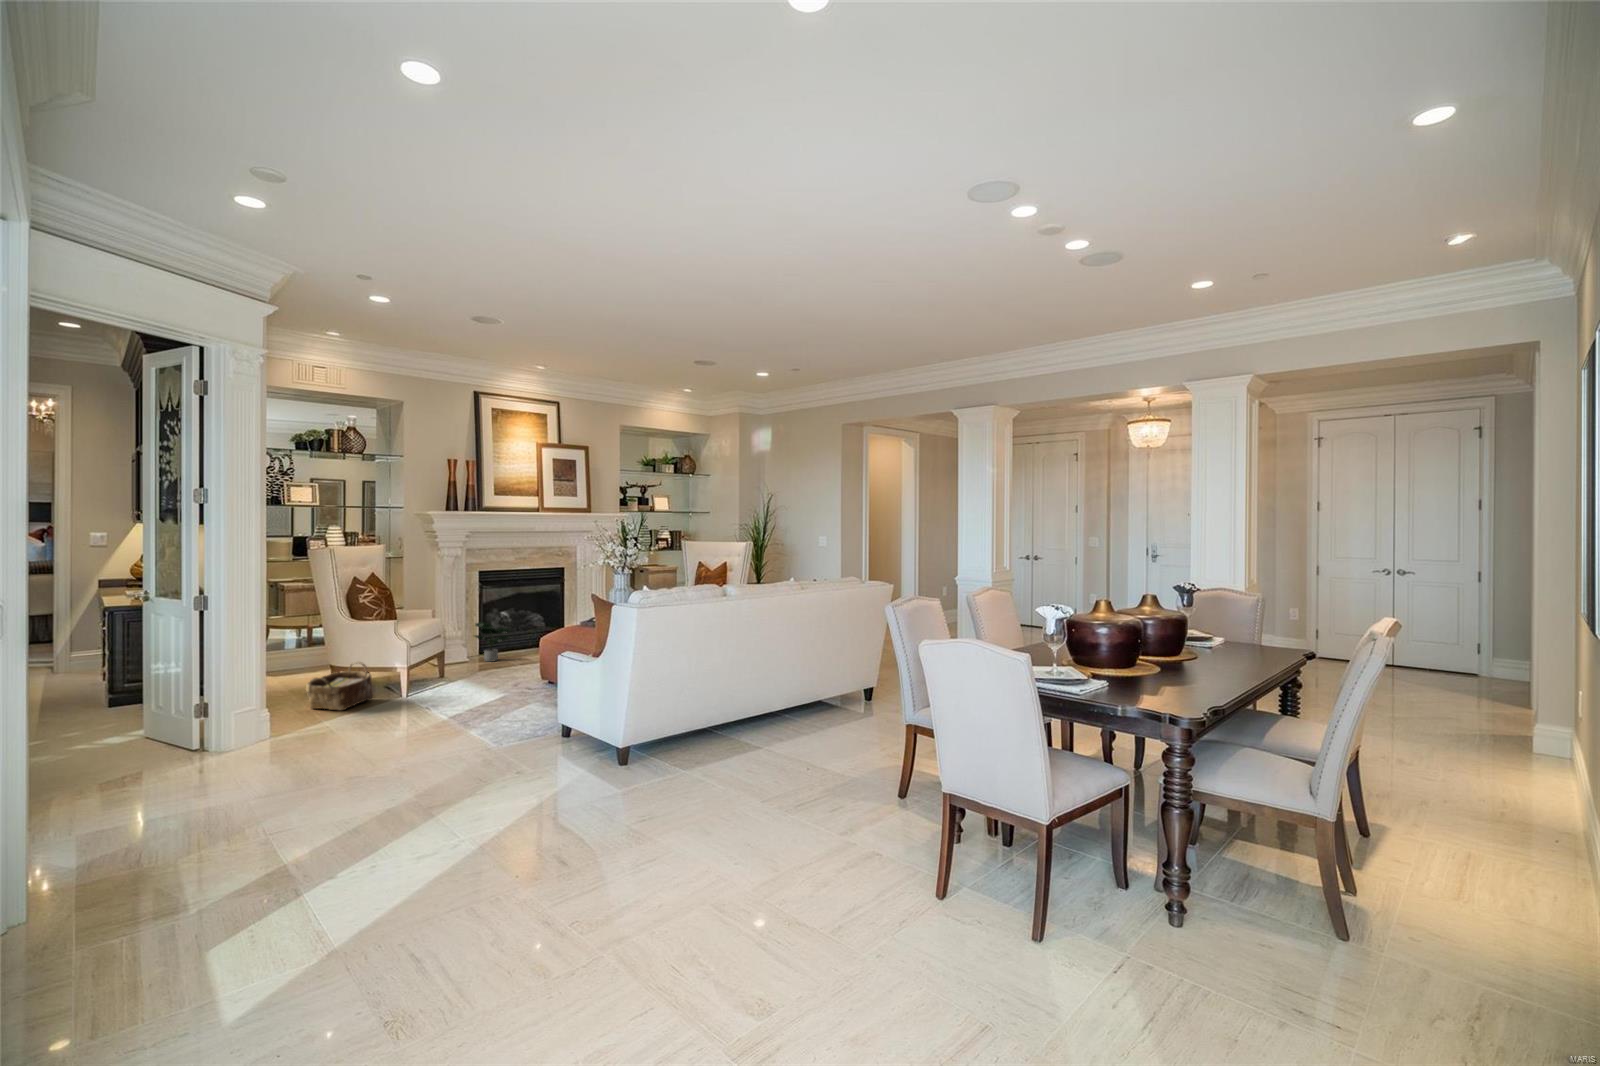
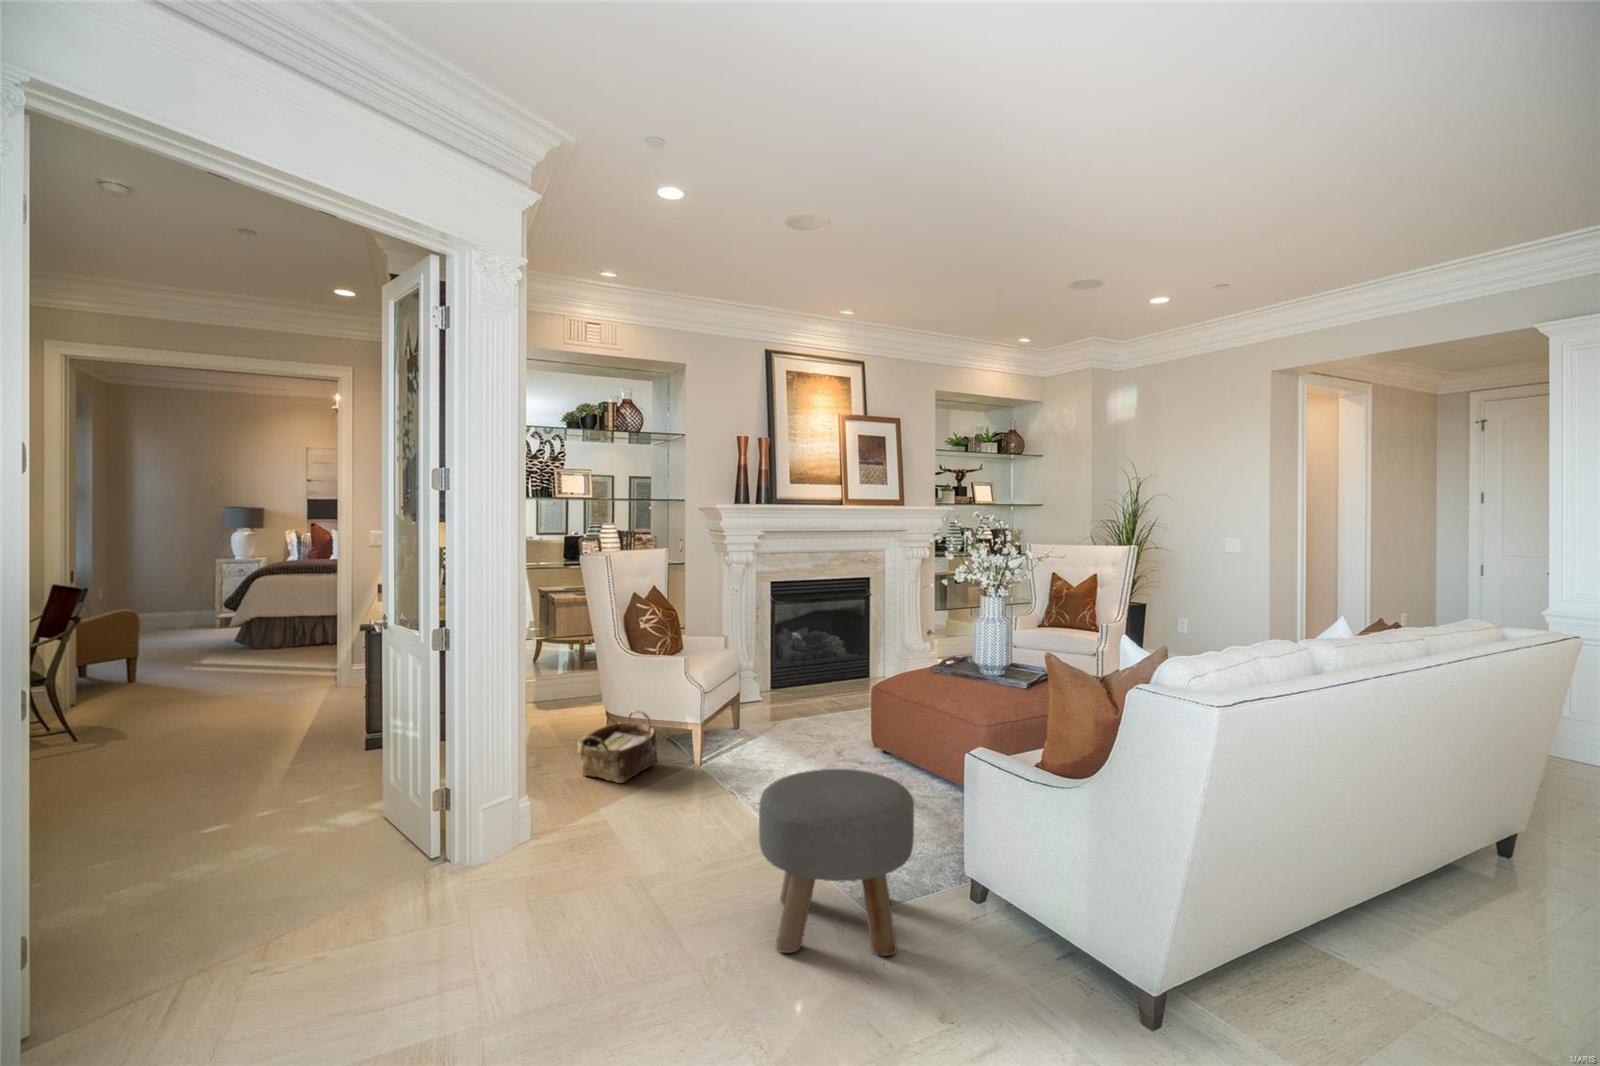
potted plant: present [475,622,510,662] -> none [766,650,814,703]
ottoman: none [426,670,523,767] -> present [759,769,914,956]

